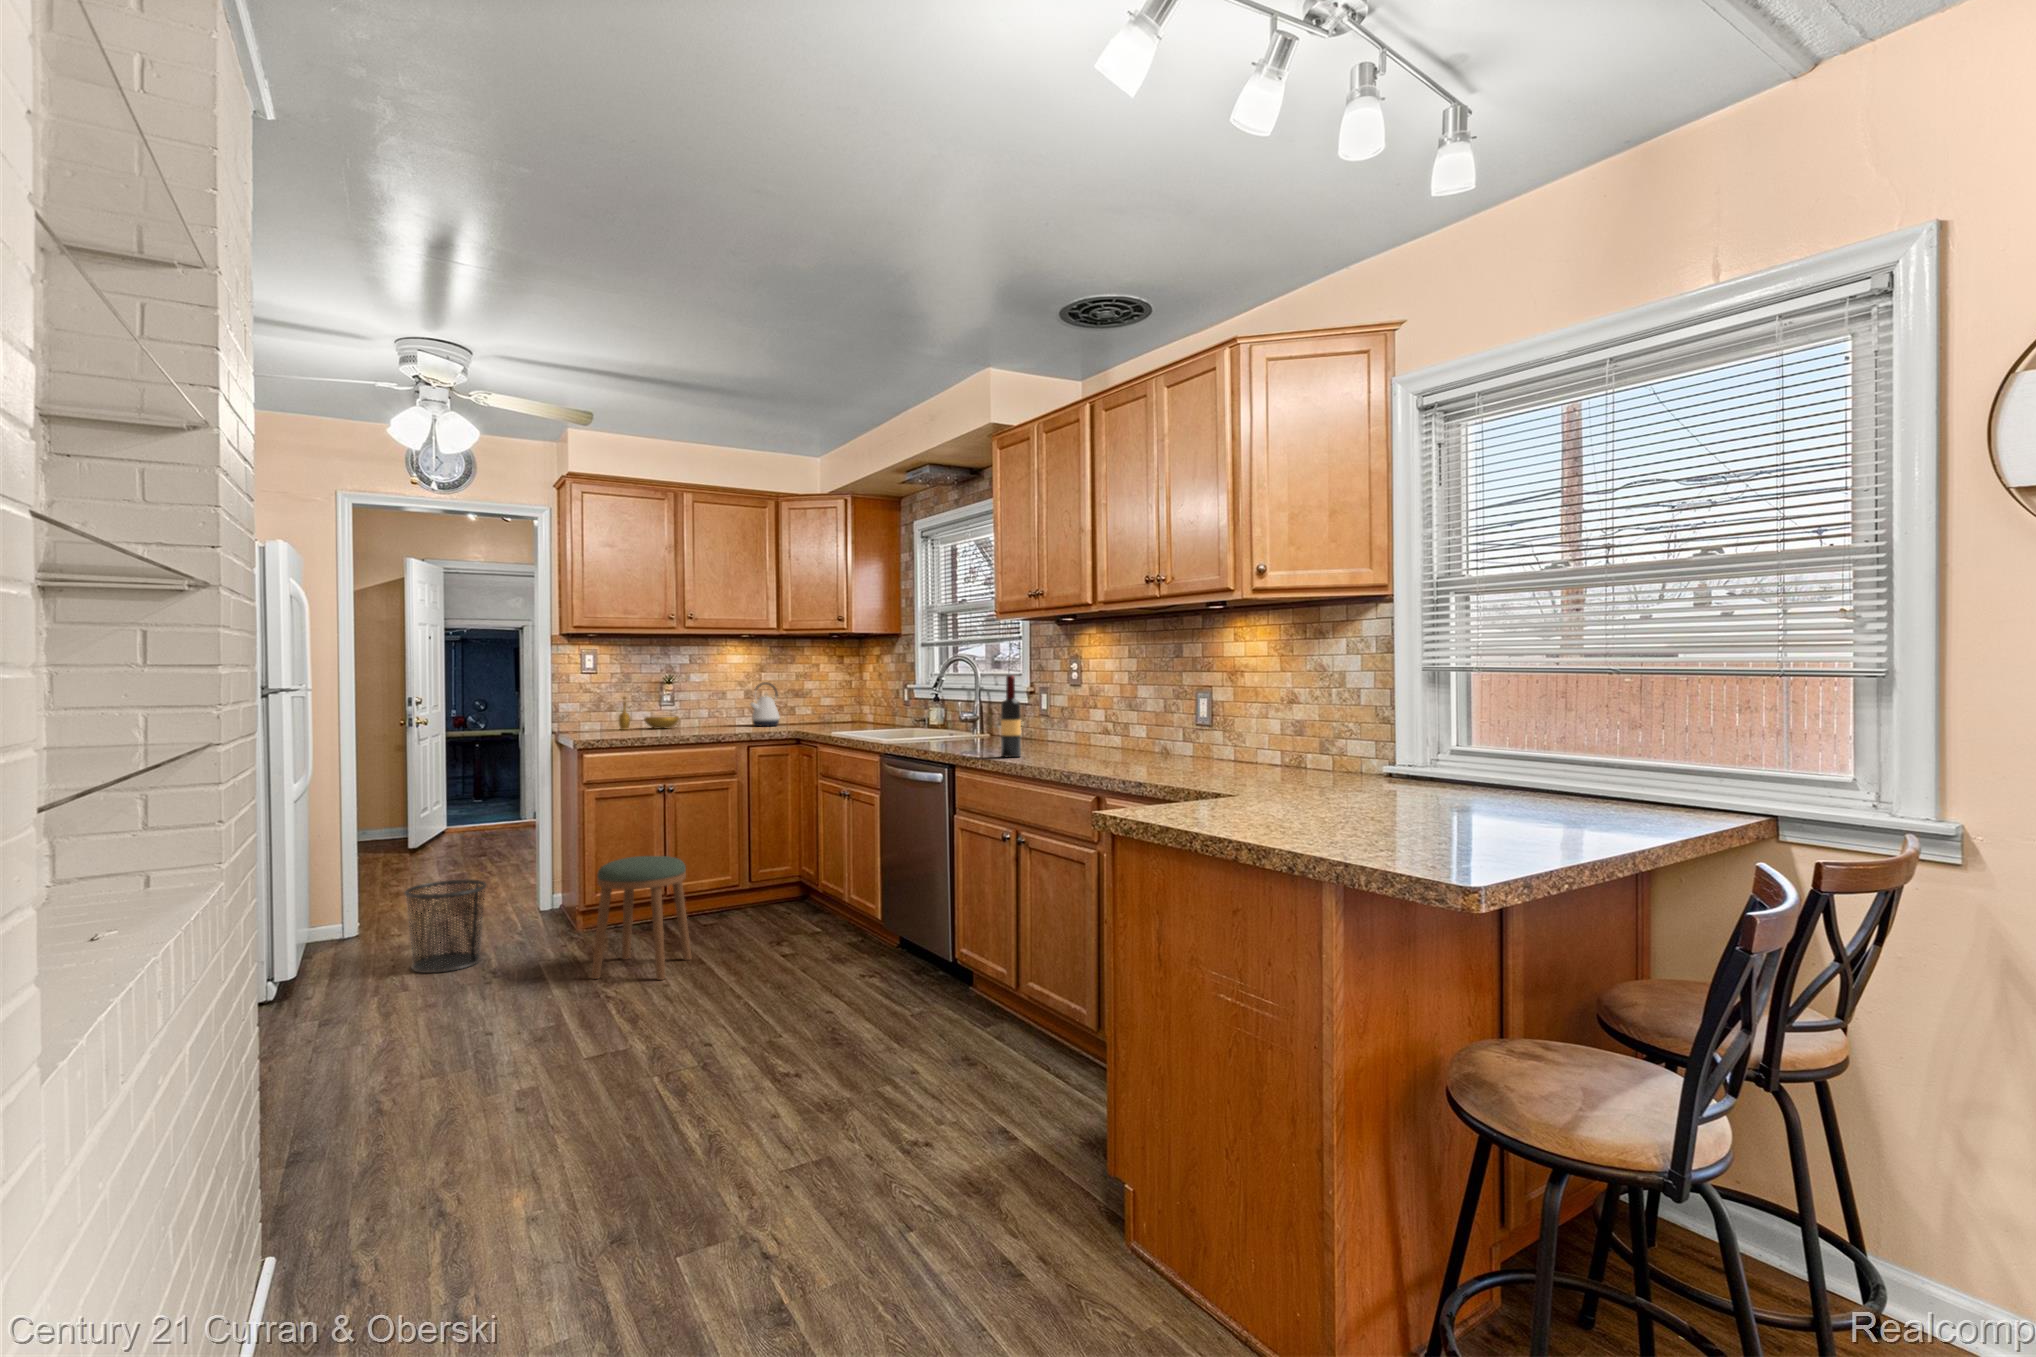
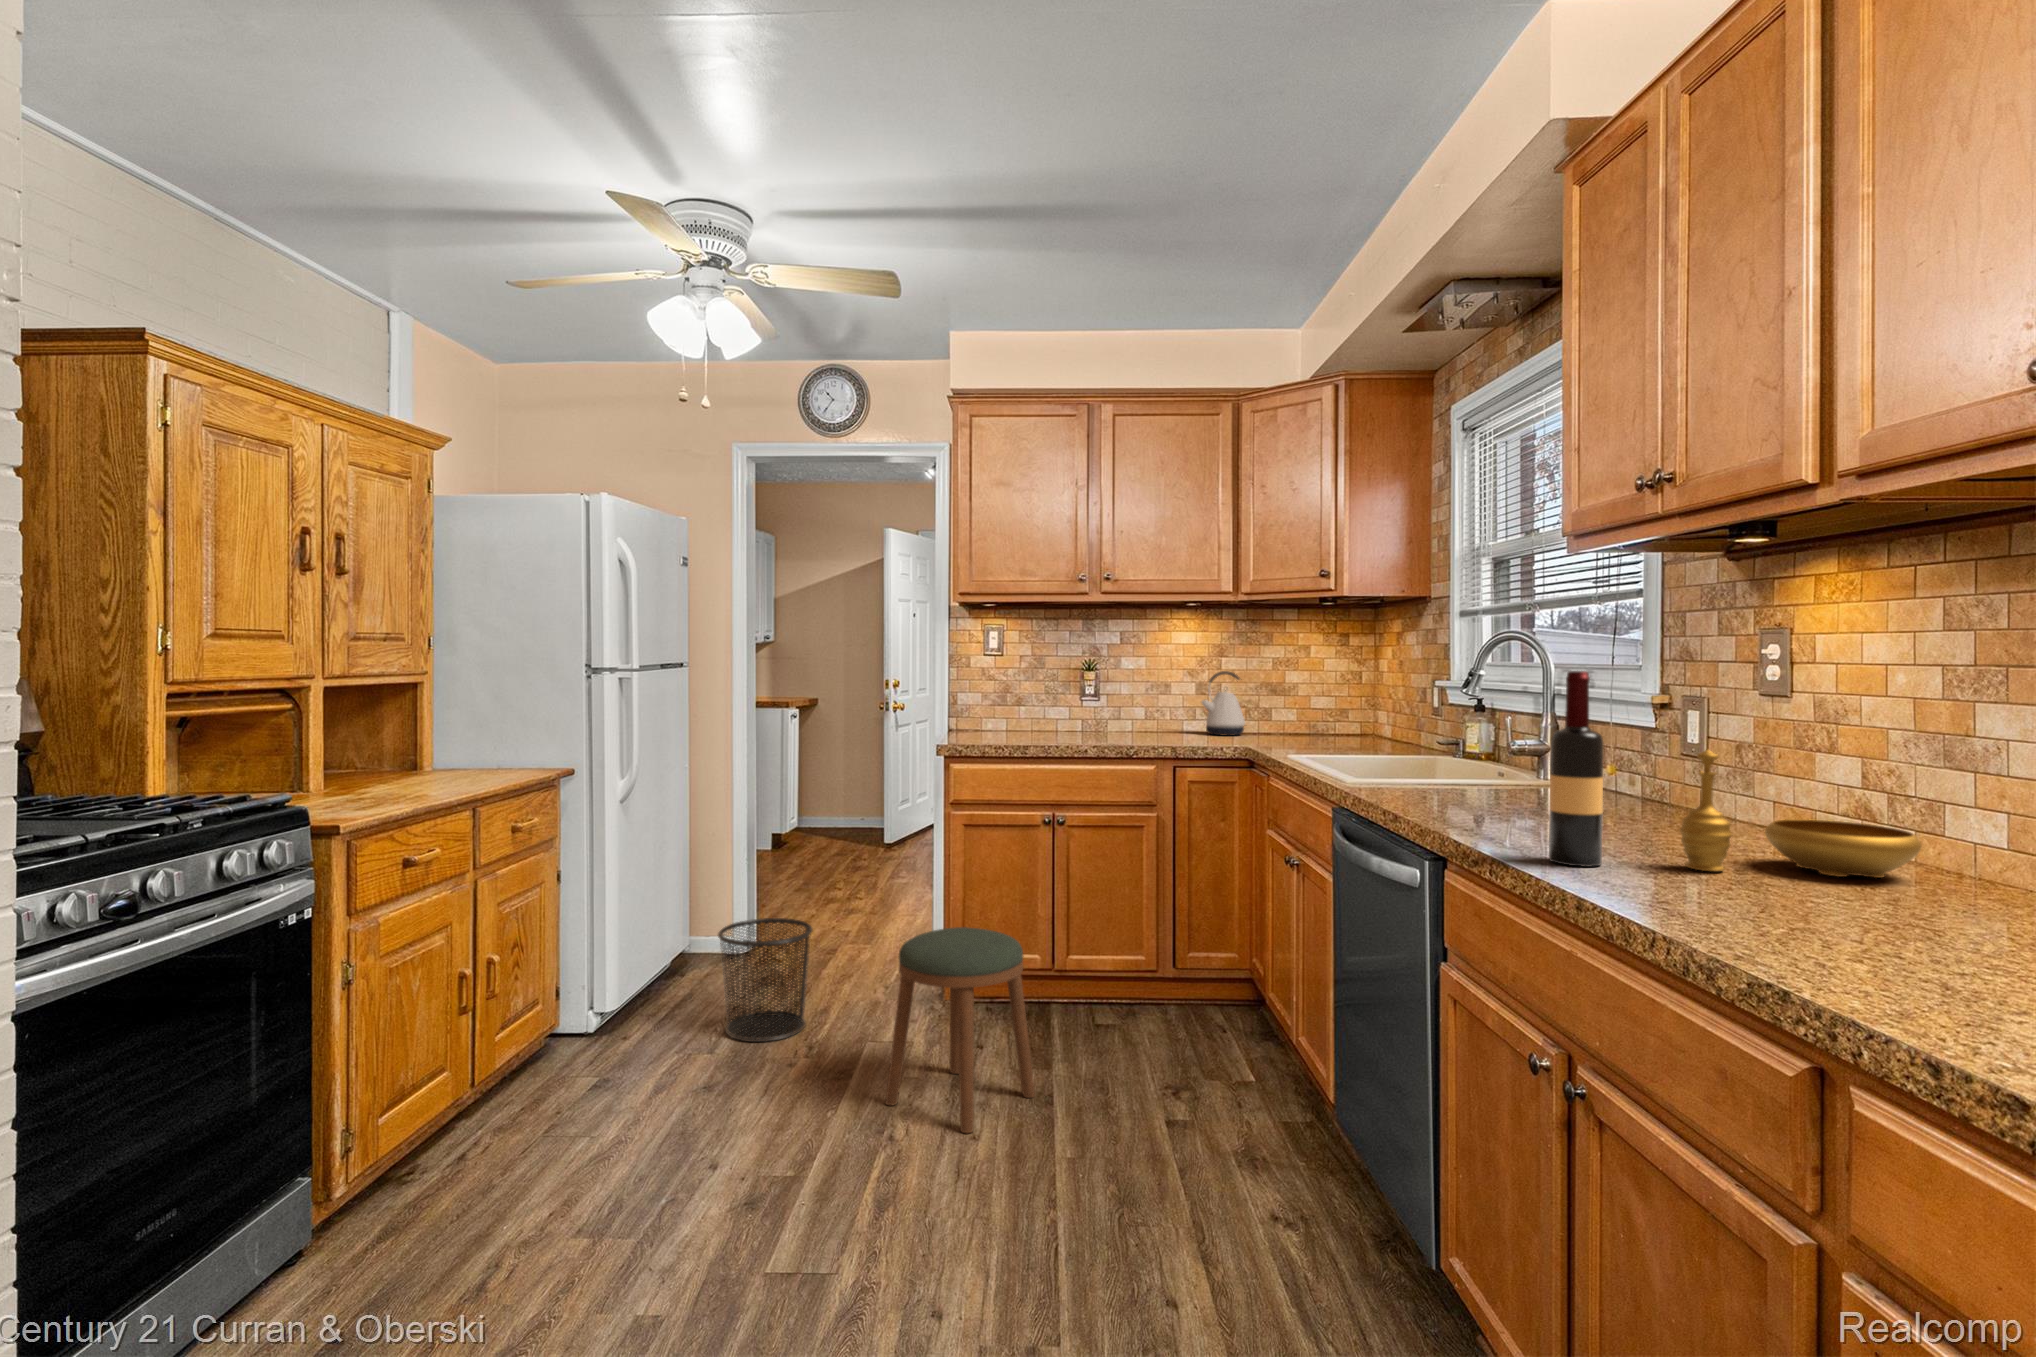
decorative bowl: present [619,697,679,730] -> present [1680,750,1922,878]

